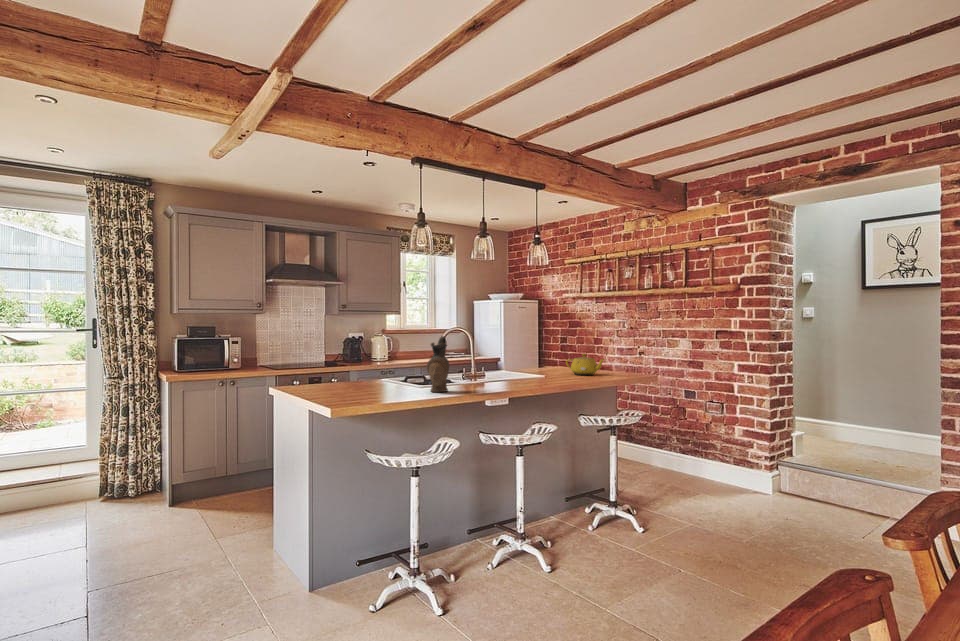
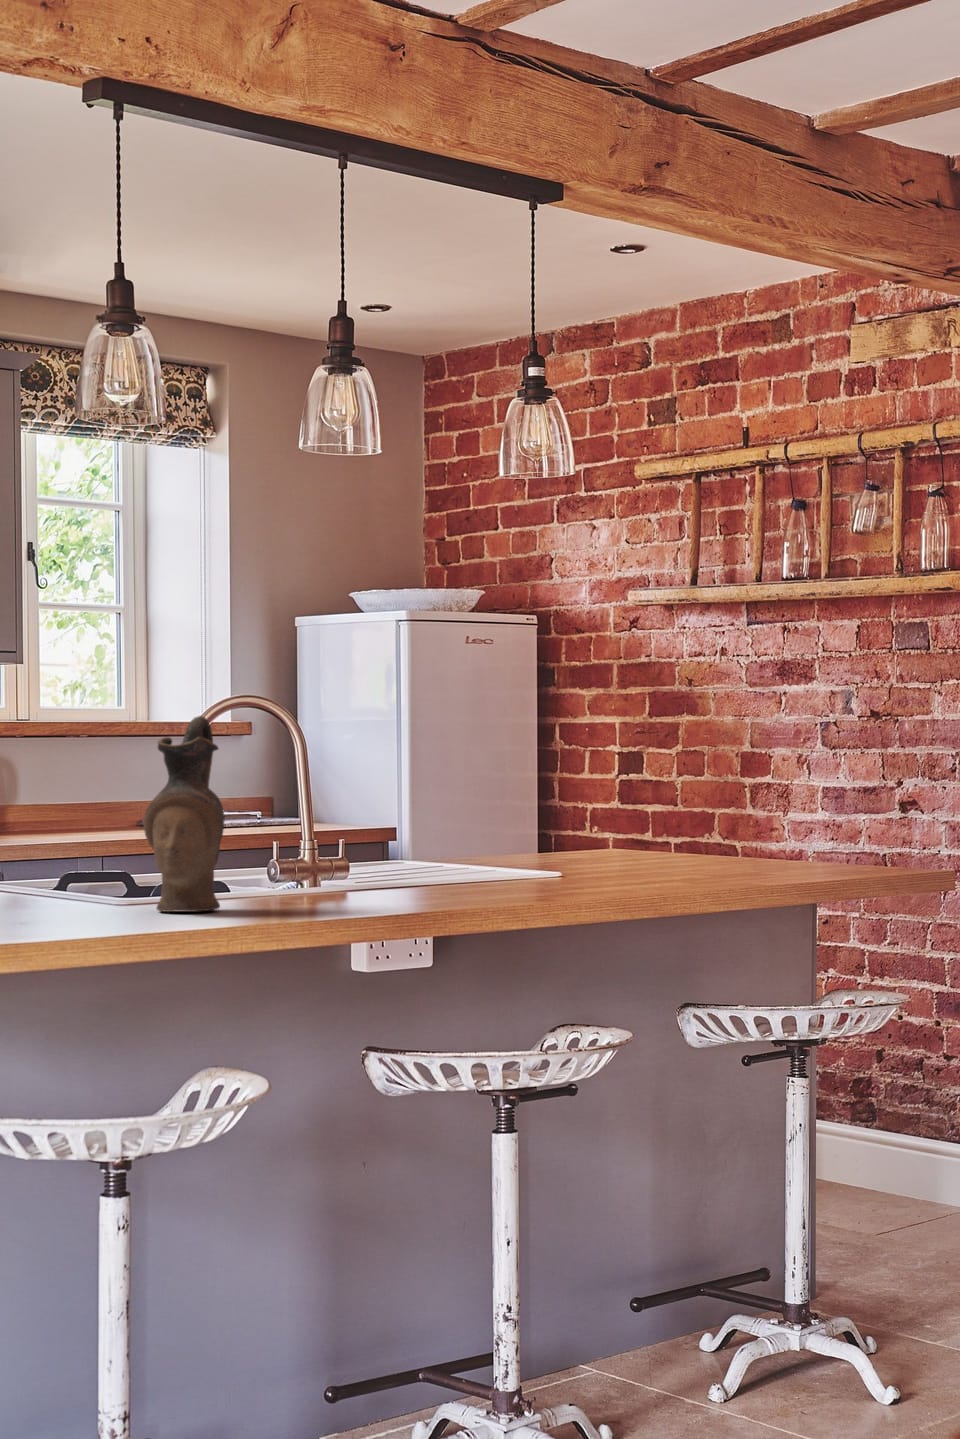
teapot: present [566,354,604,375] -> none [634,794,775,869]

